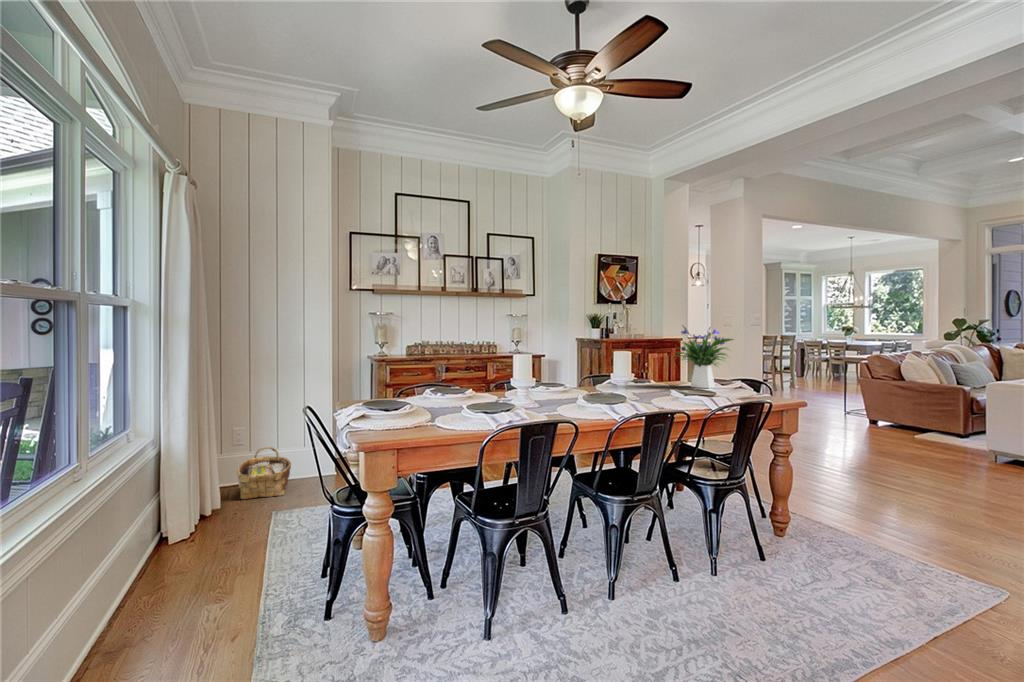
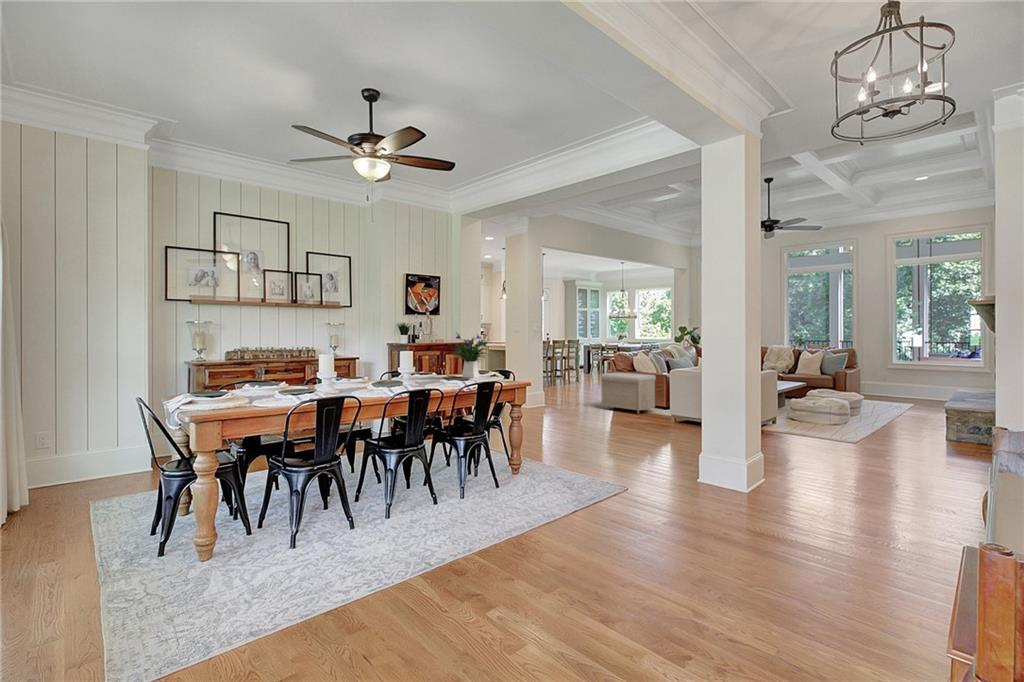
storage bench: none [855,380,949,439] -> present [601,372,656,414]
woven basket: present [237,447,291,499] -> none [47,447,106,495]

